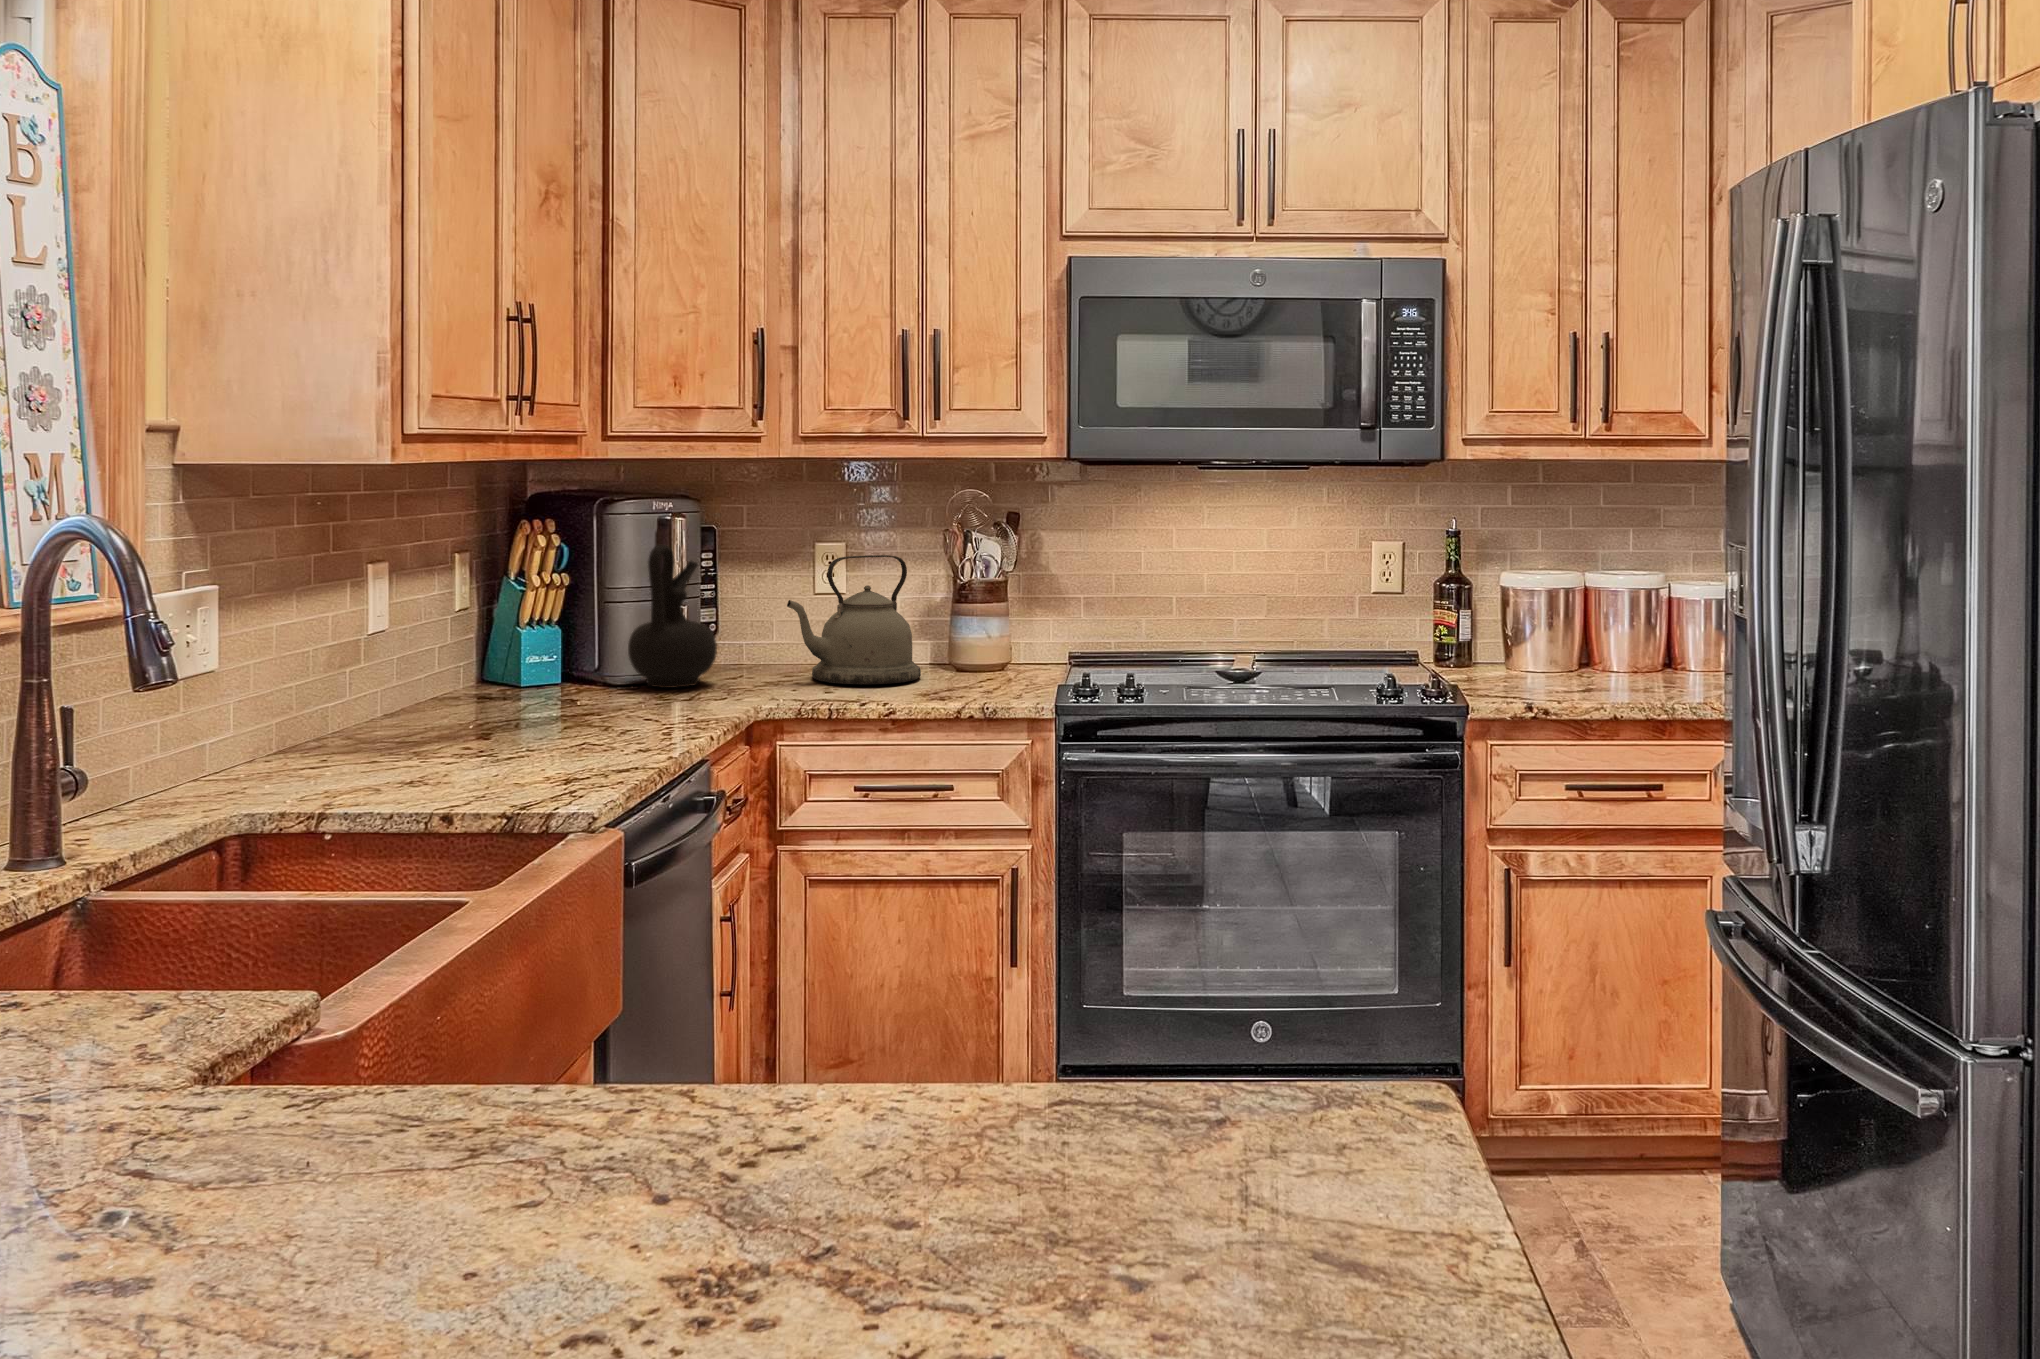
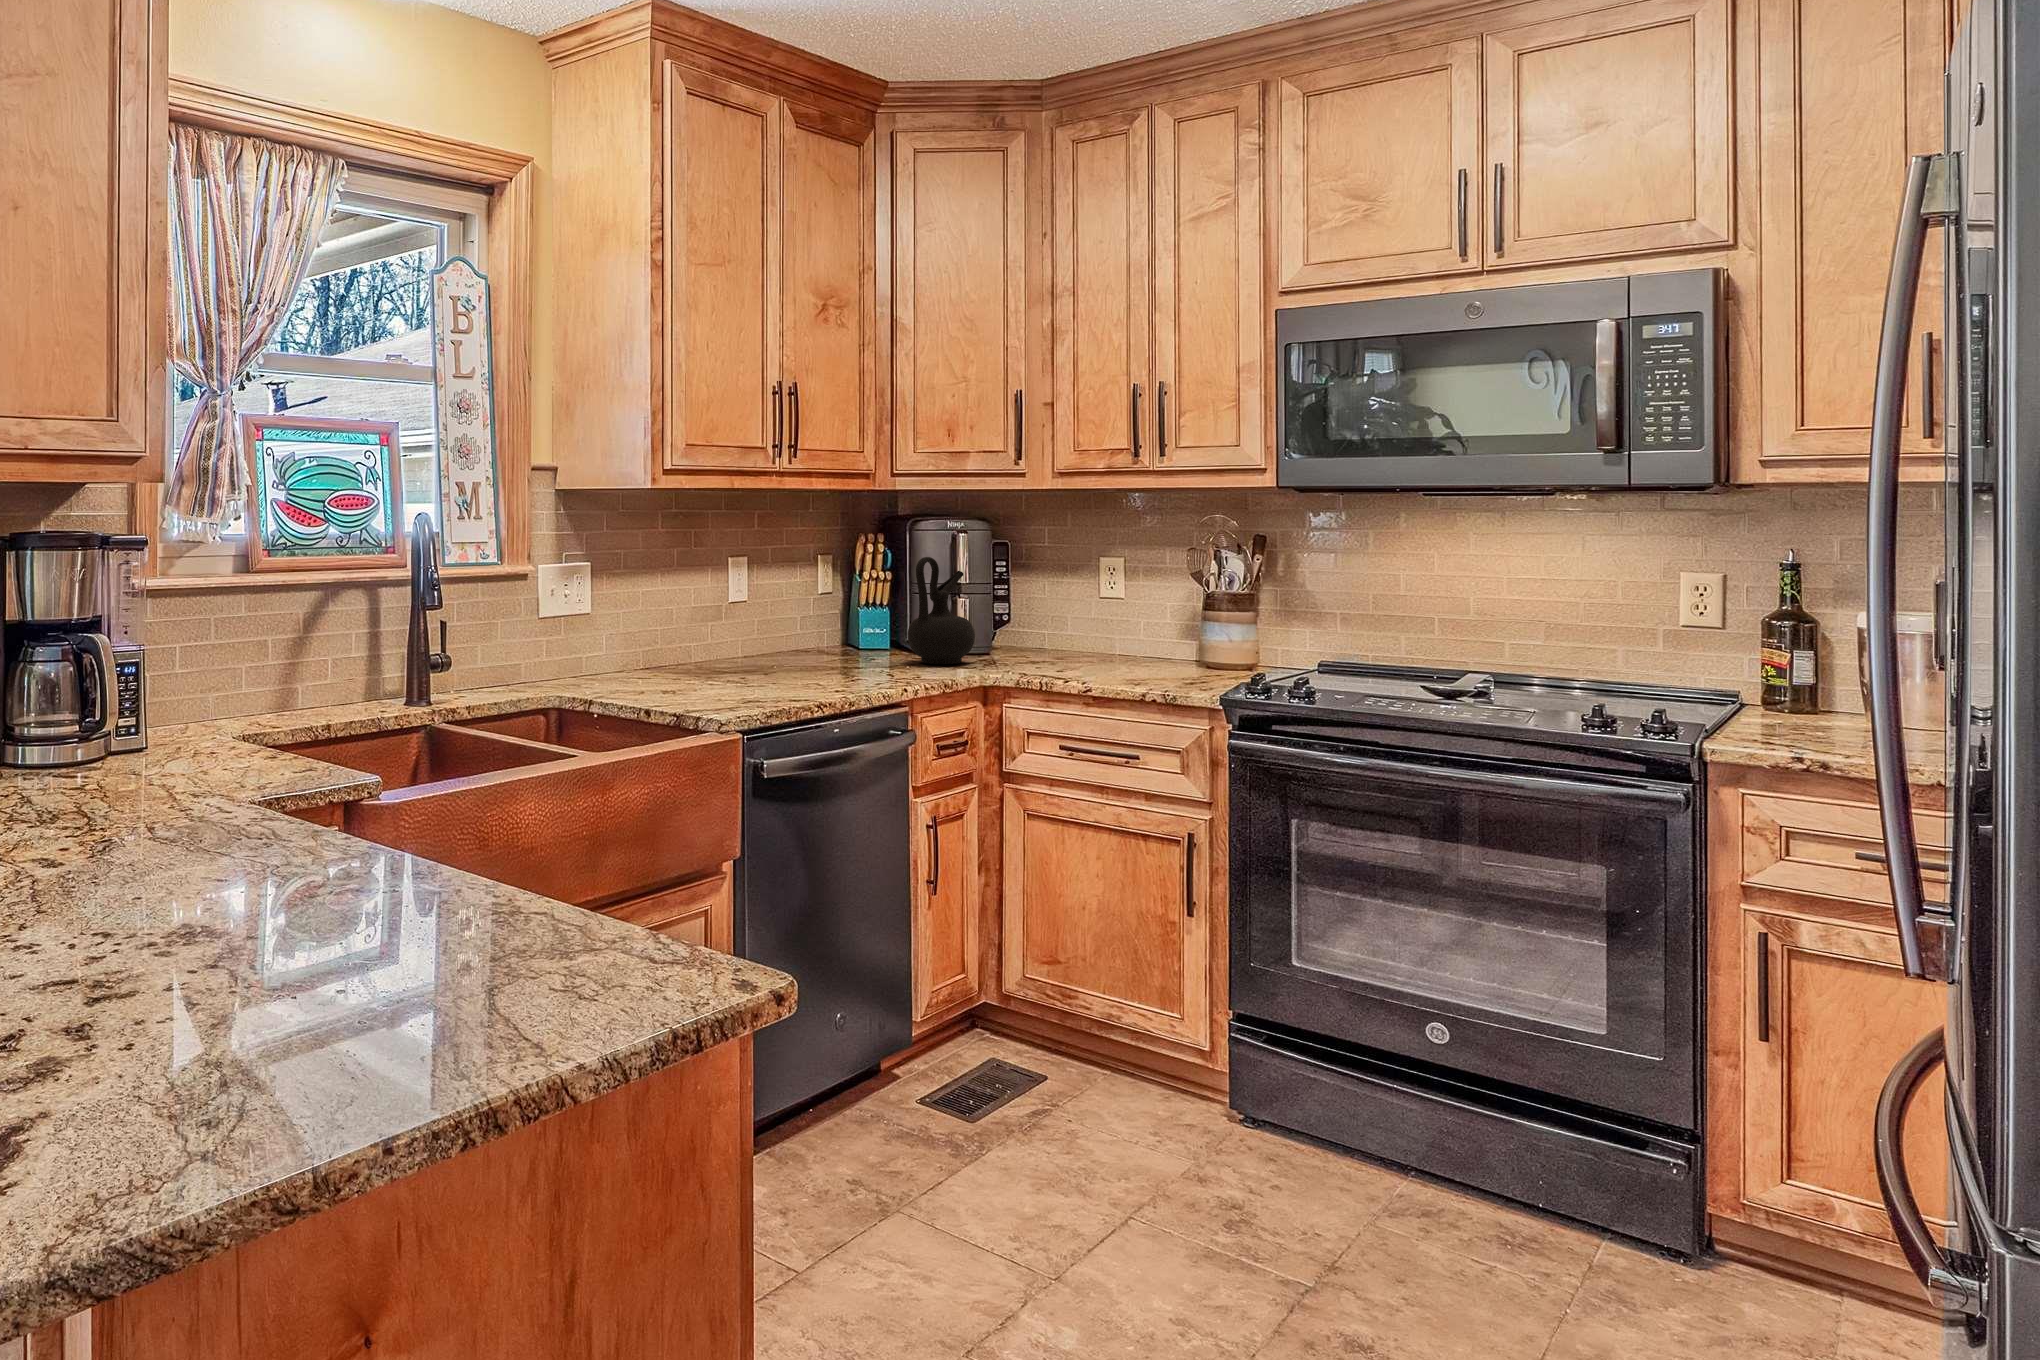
kettle: present [787,555,921,684] -> none [1024,568,1147,671]

